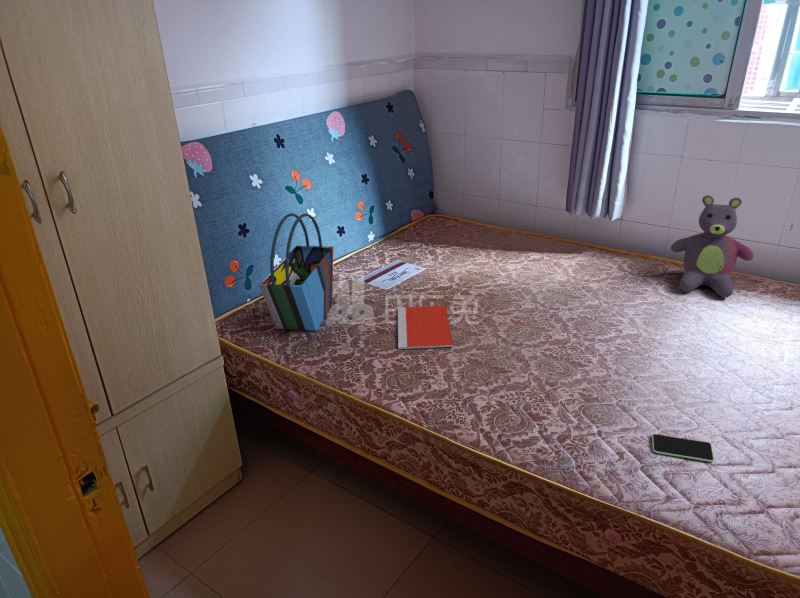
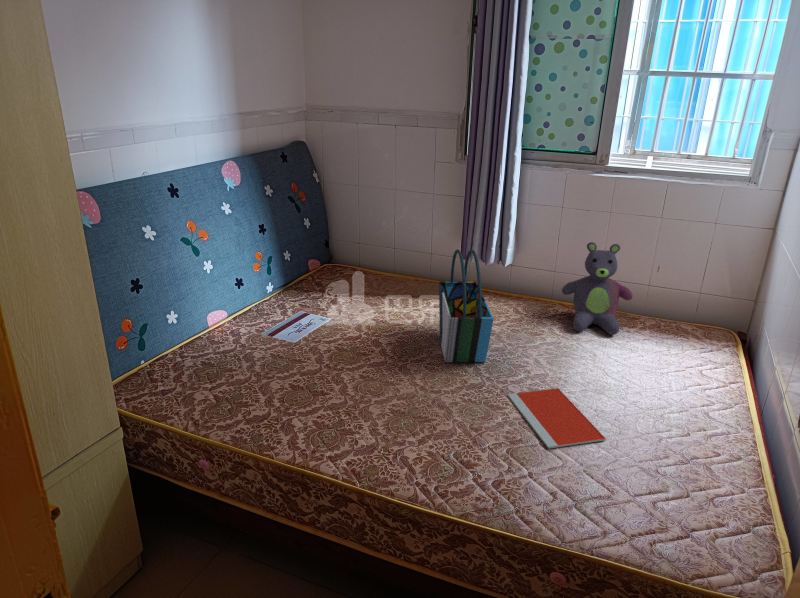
tote bag: present [259,213,333,331] -> present [439,249,494,362]
notebook: present [398,305,453,349] -> present [508,388,606,449]
smartphone: present [652,434,714,462] -> none [578,471,637,492]

